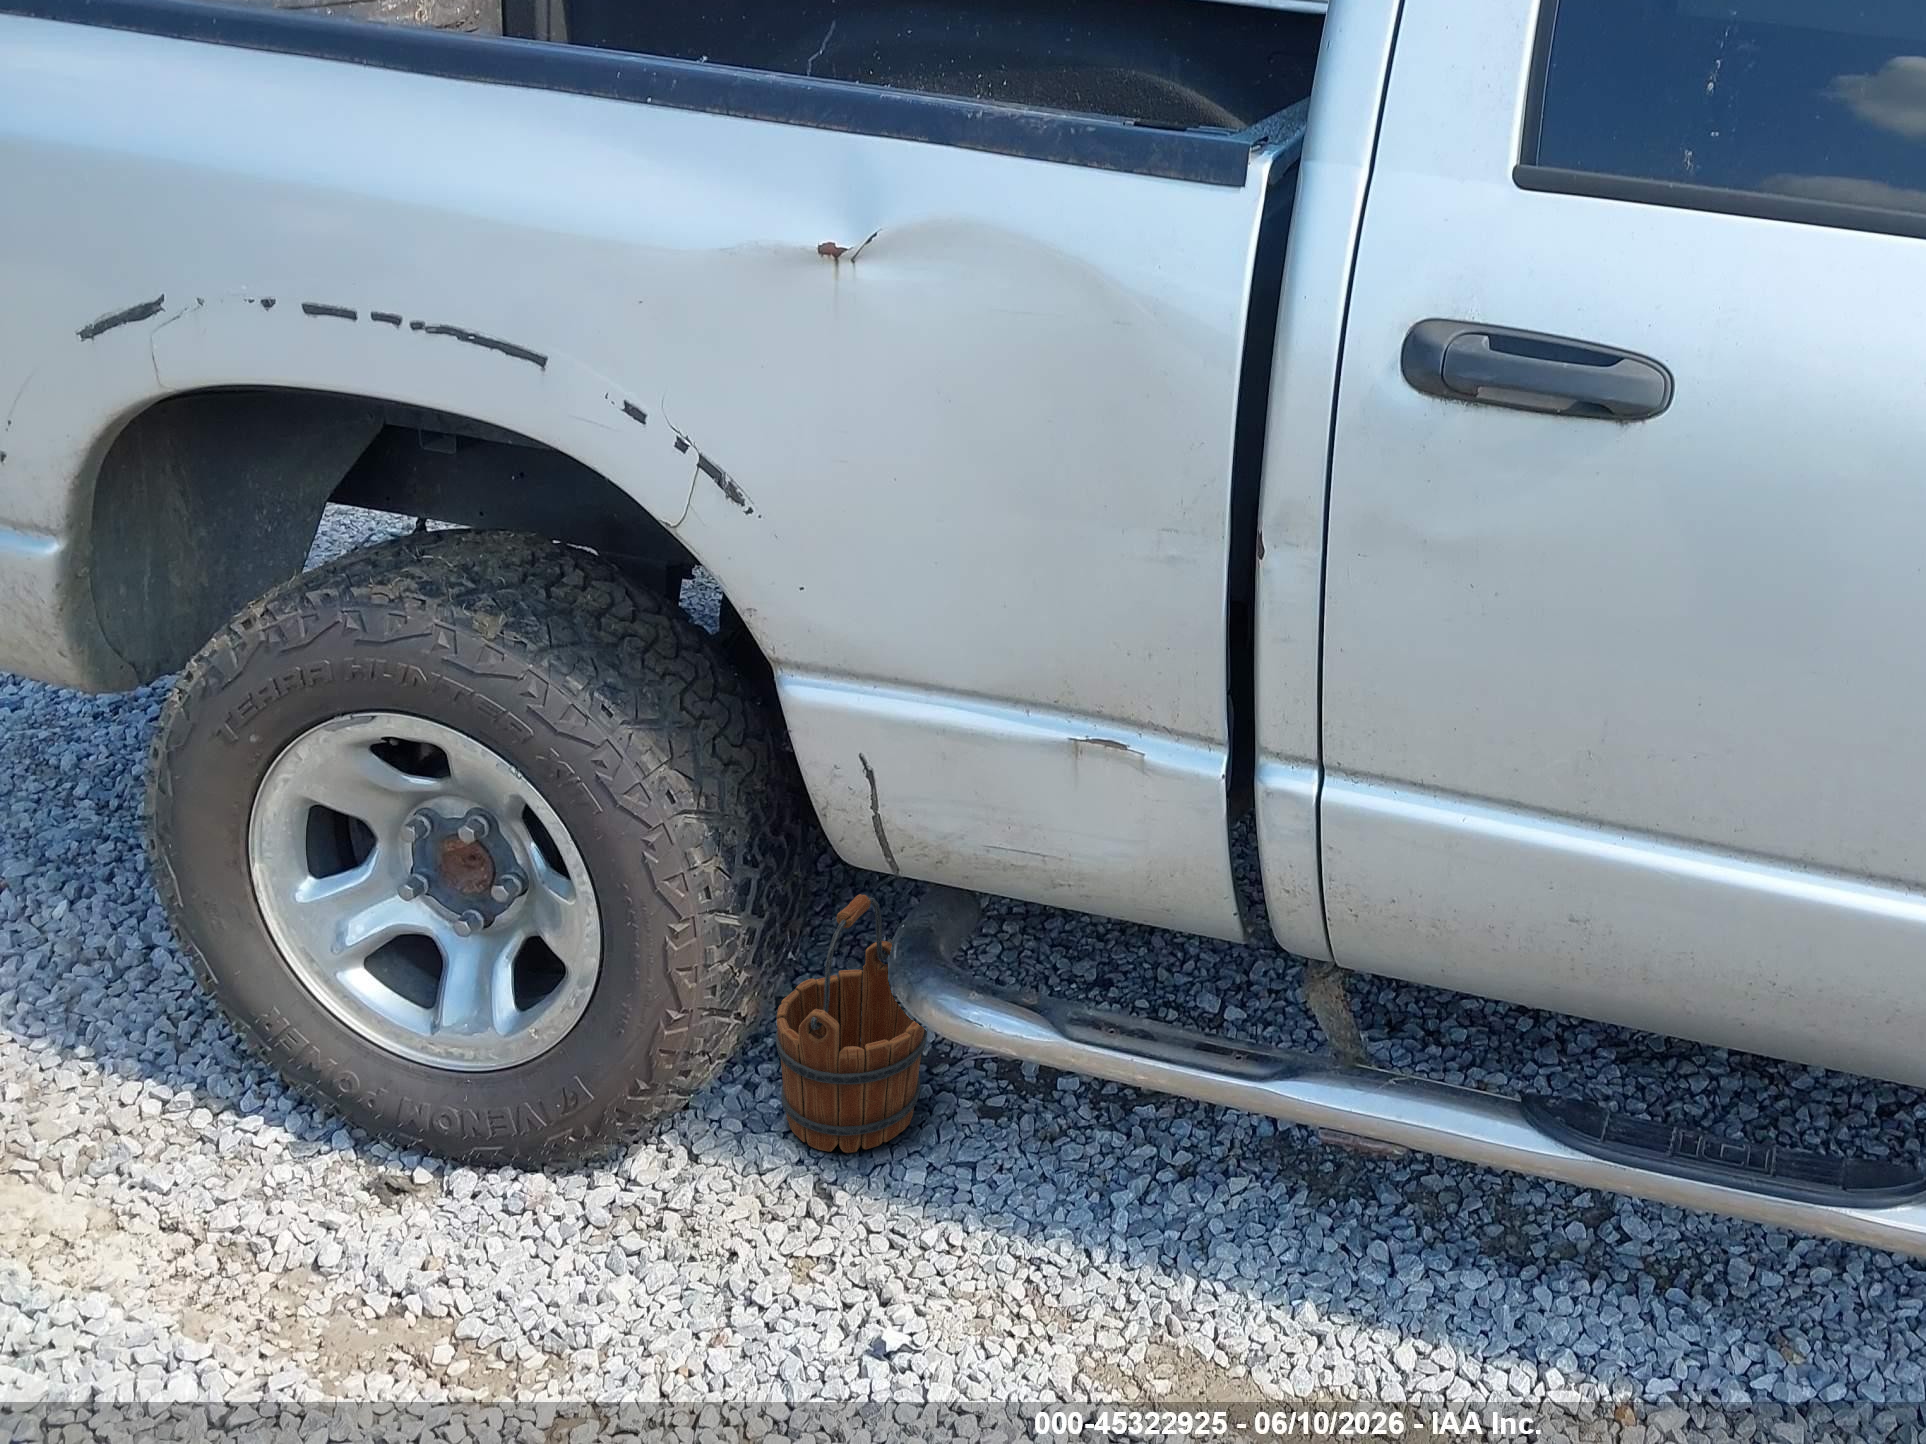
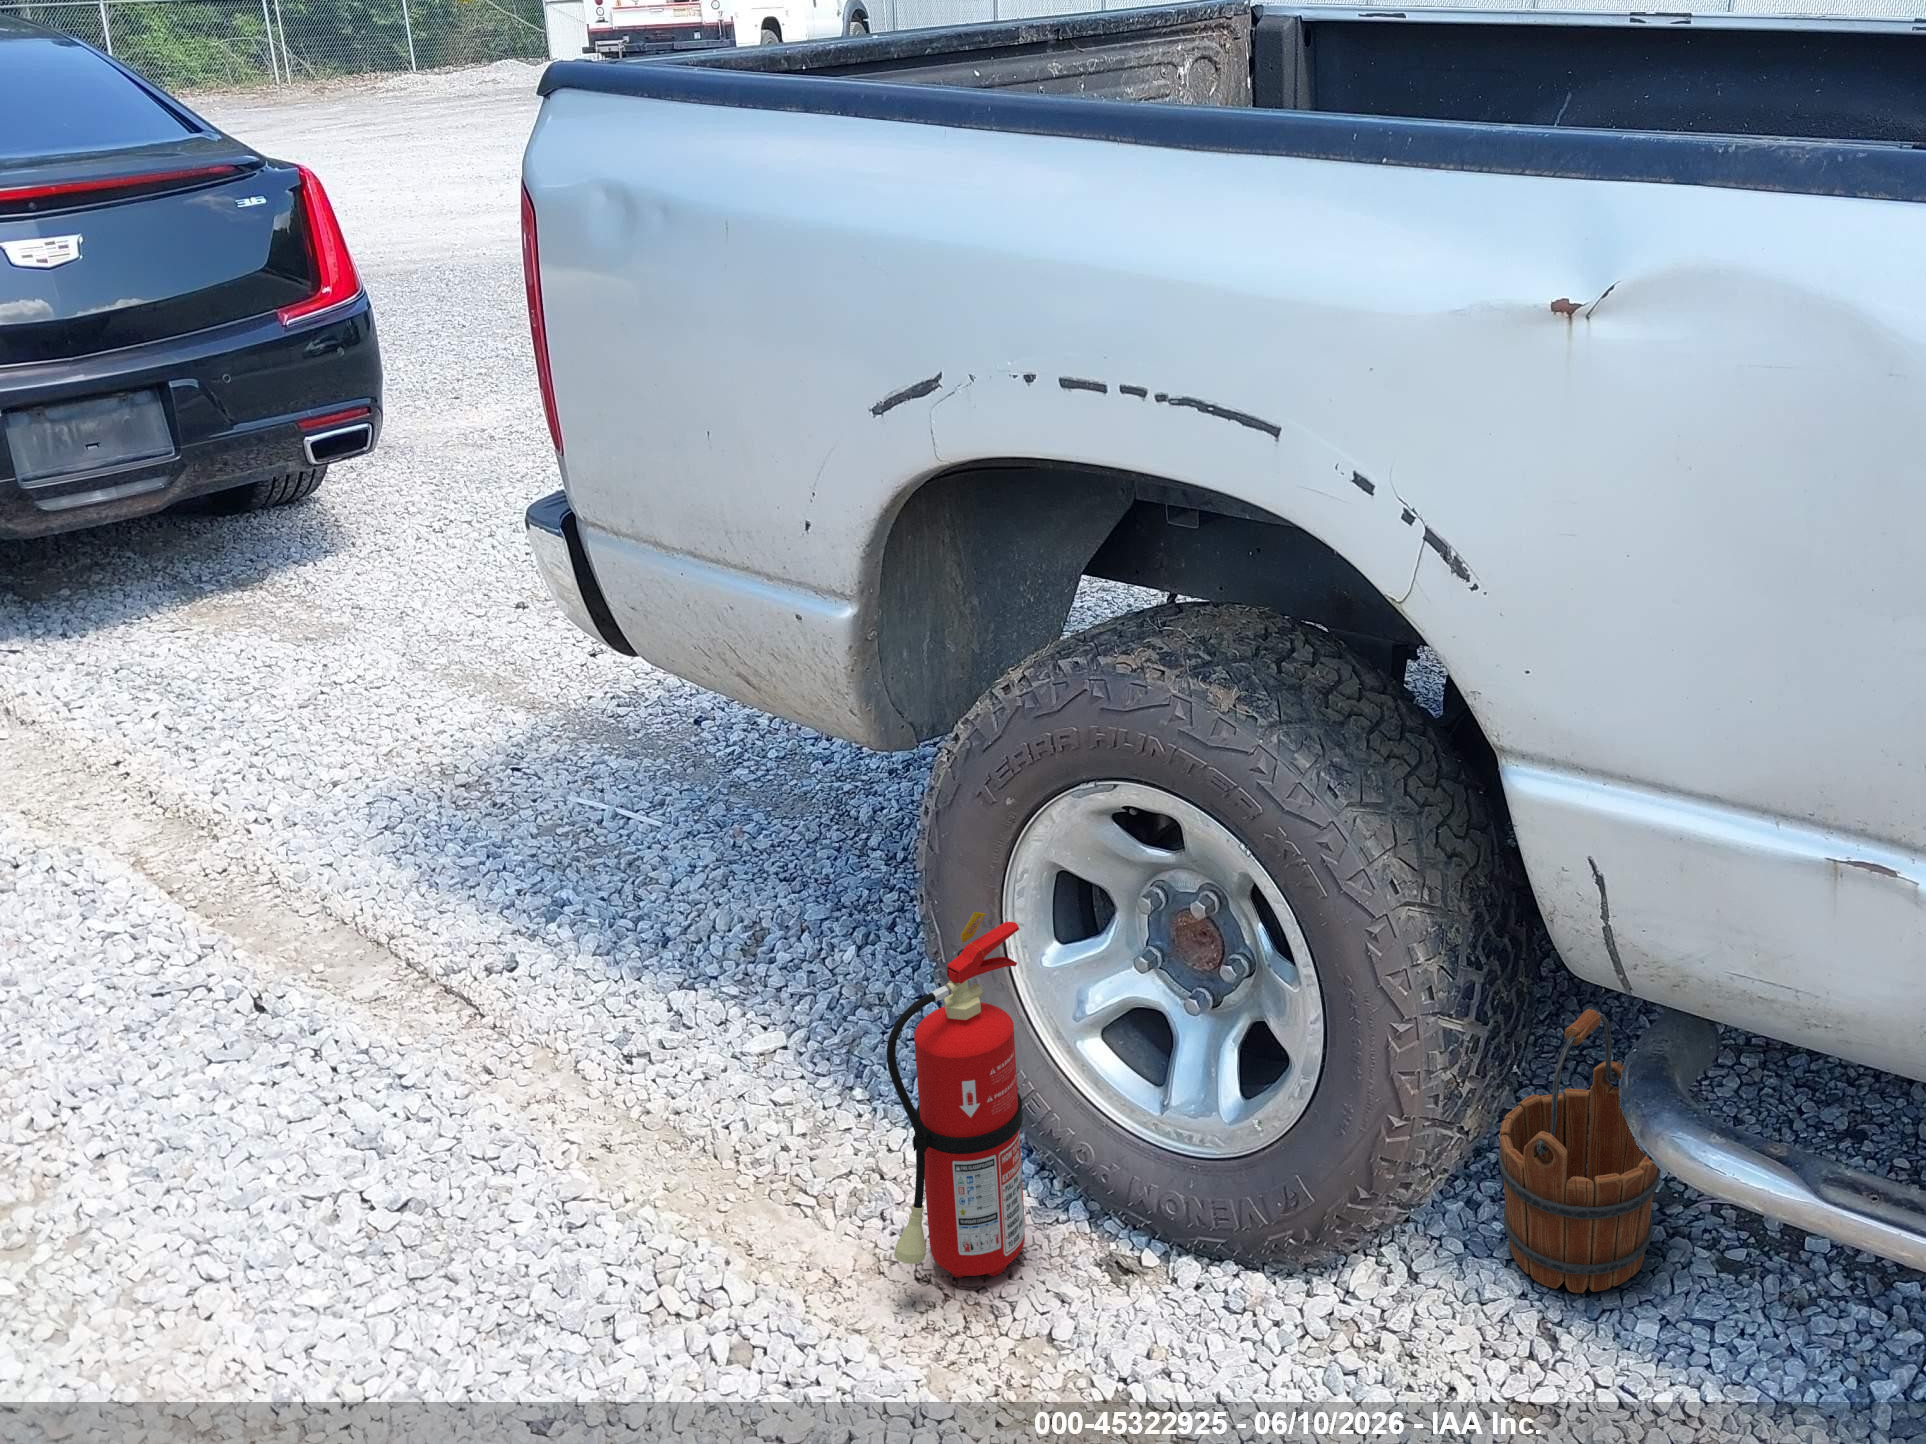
fire extinguisher: none [124,850,285,1222] -> present [887,912,1025,1278]

